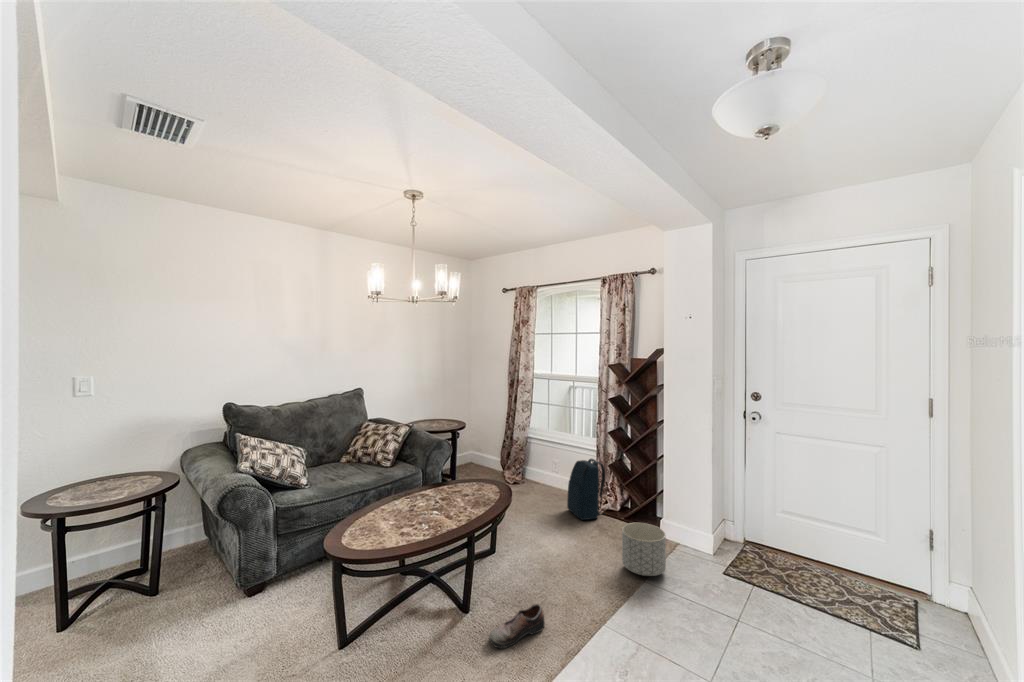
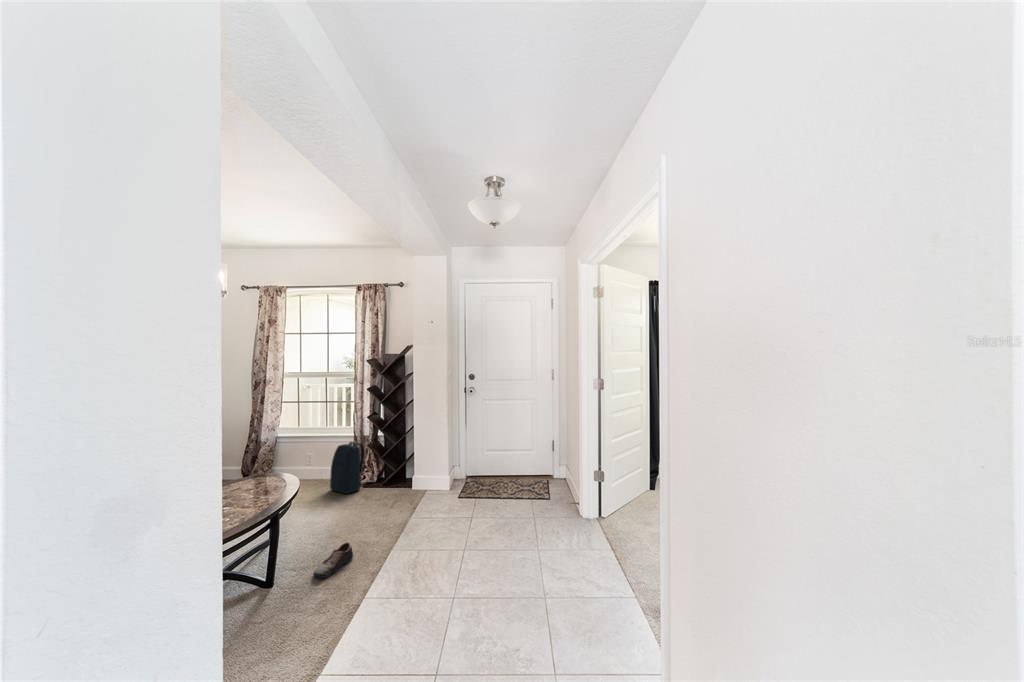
planter: present [622,523,666,576] -> none [393,476,424,512]

